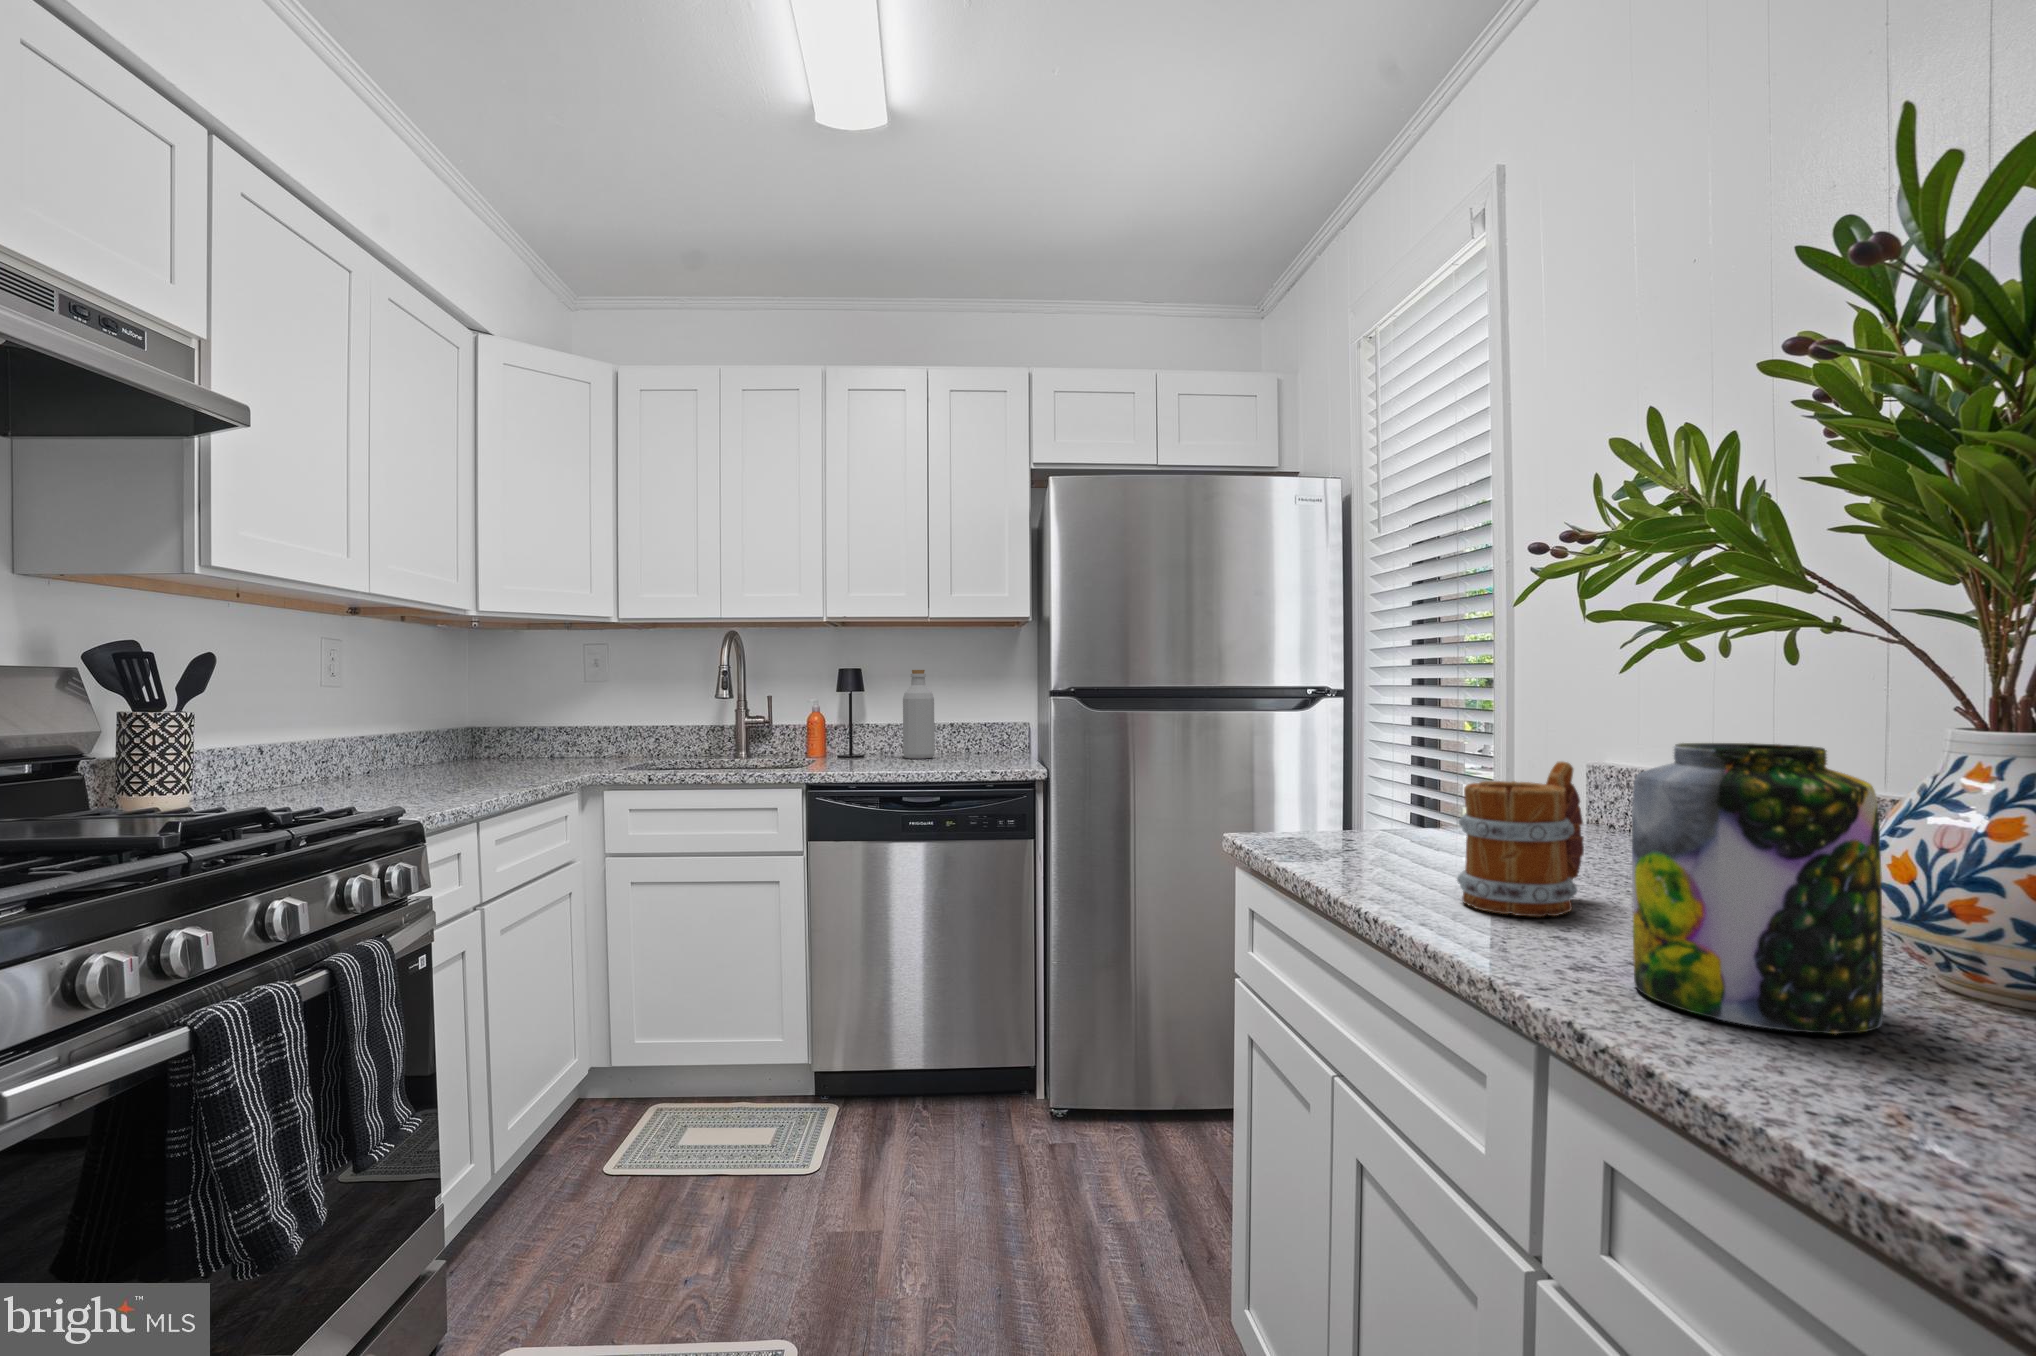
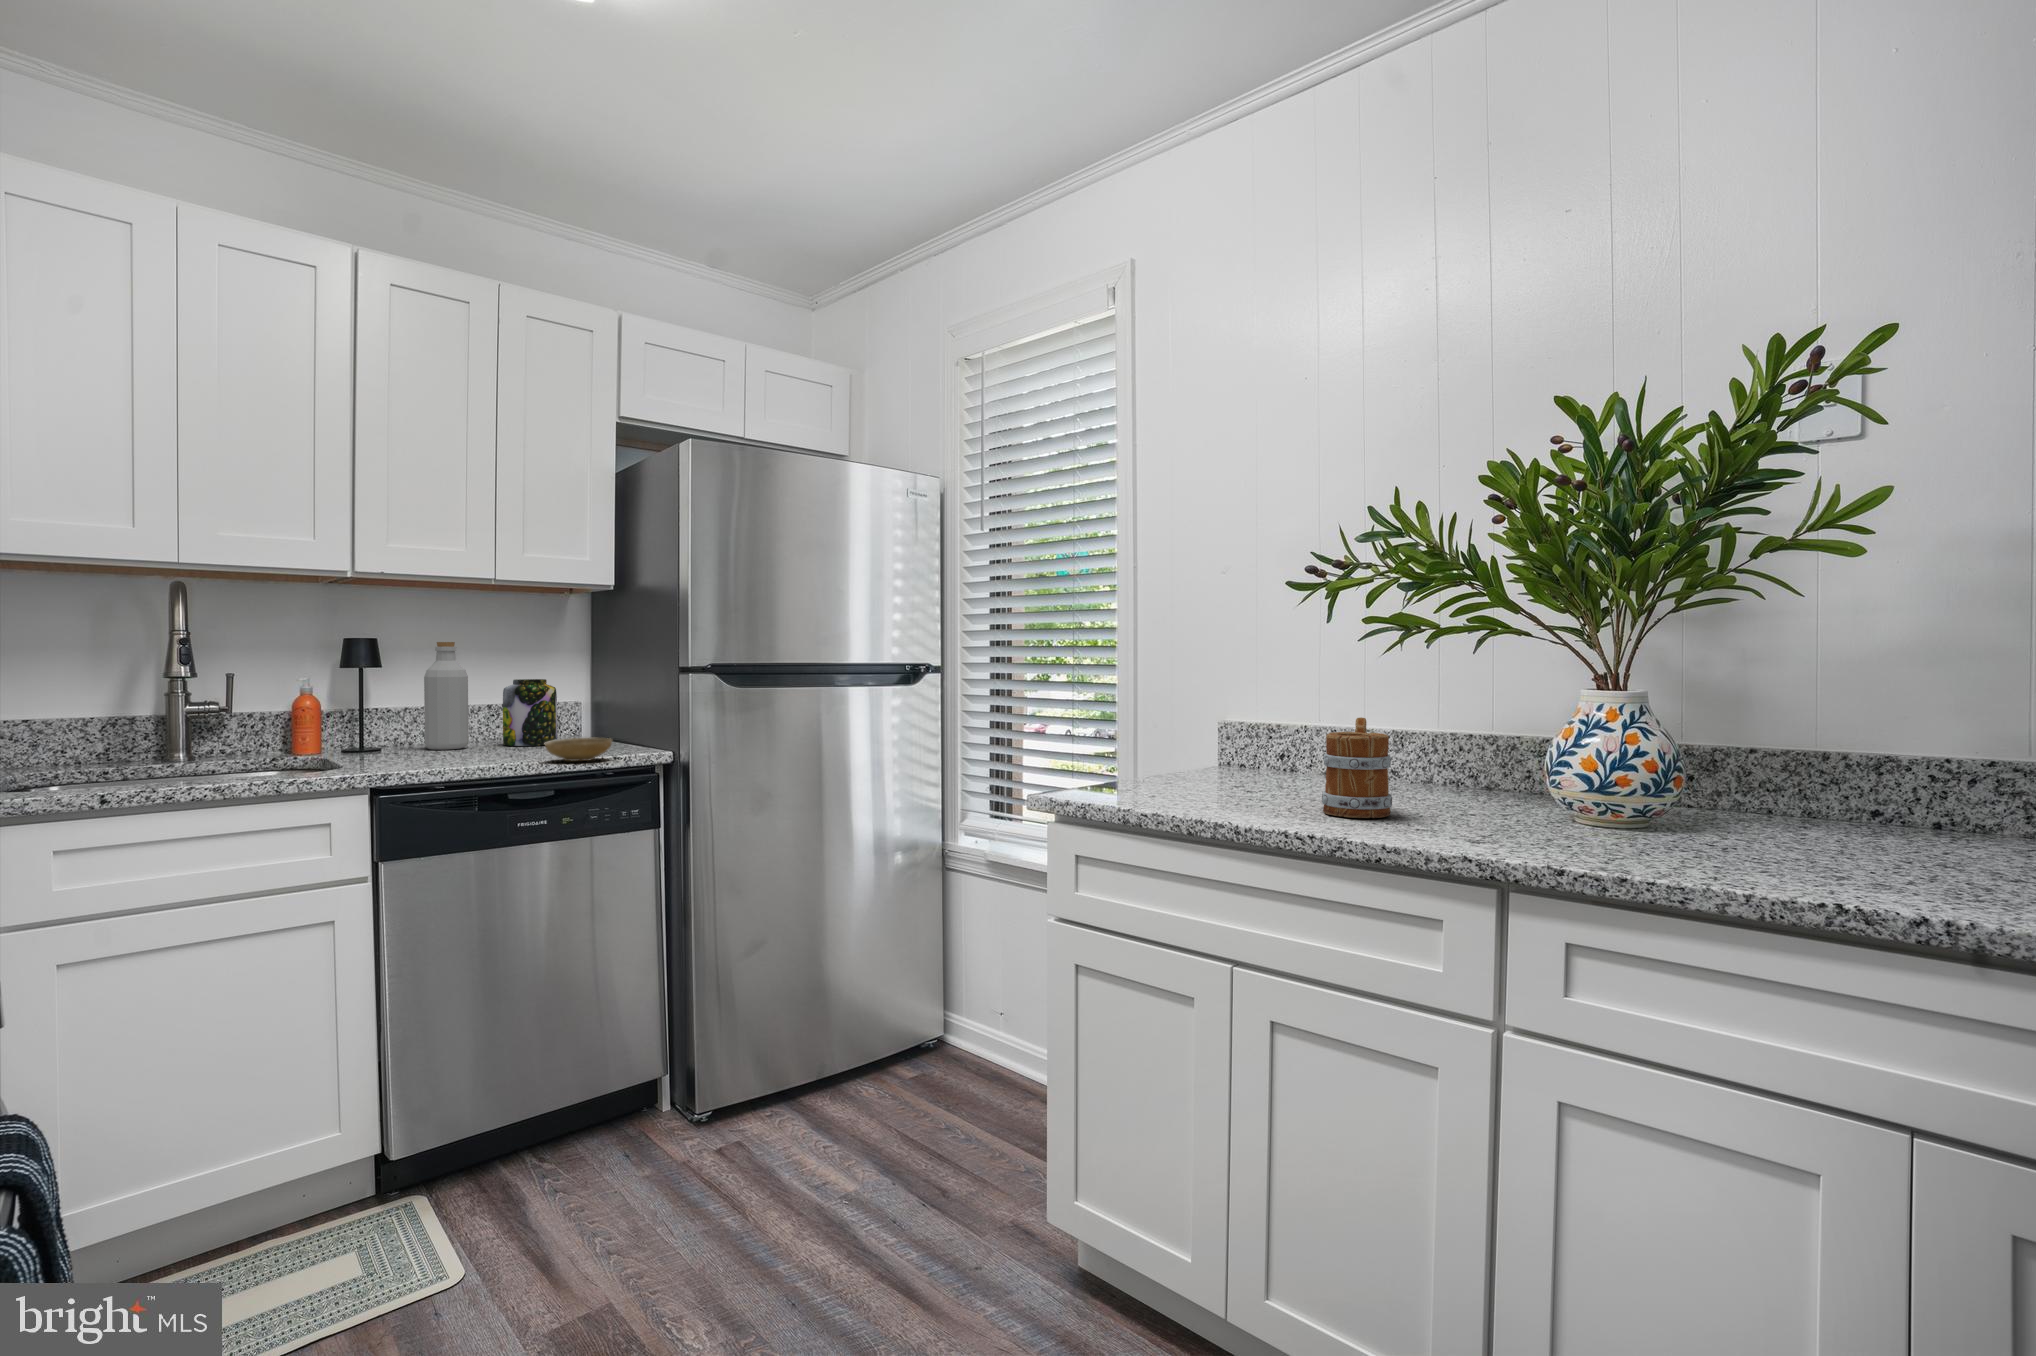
jar: present [1632,743,1883,1034] -> present [503,679,557,746]
ceramic bowl: none [933,753,988,773] -> present [545,738,612,761]

